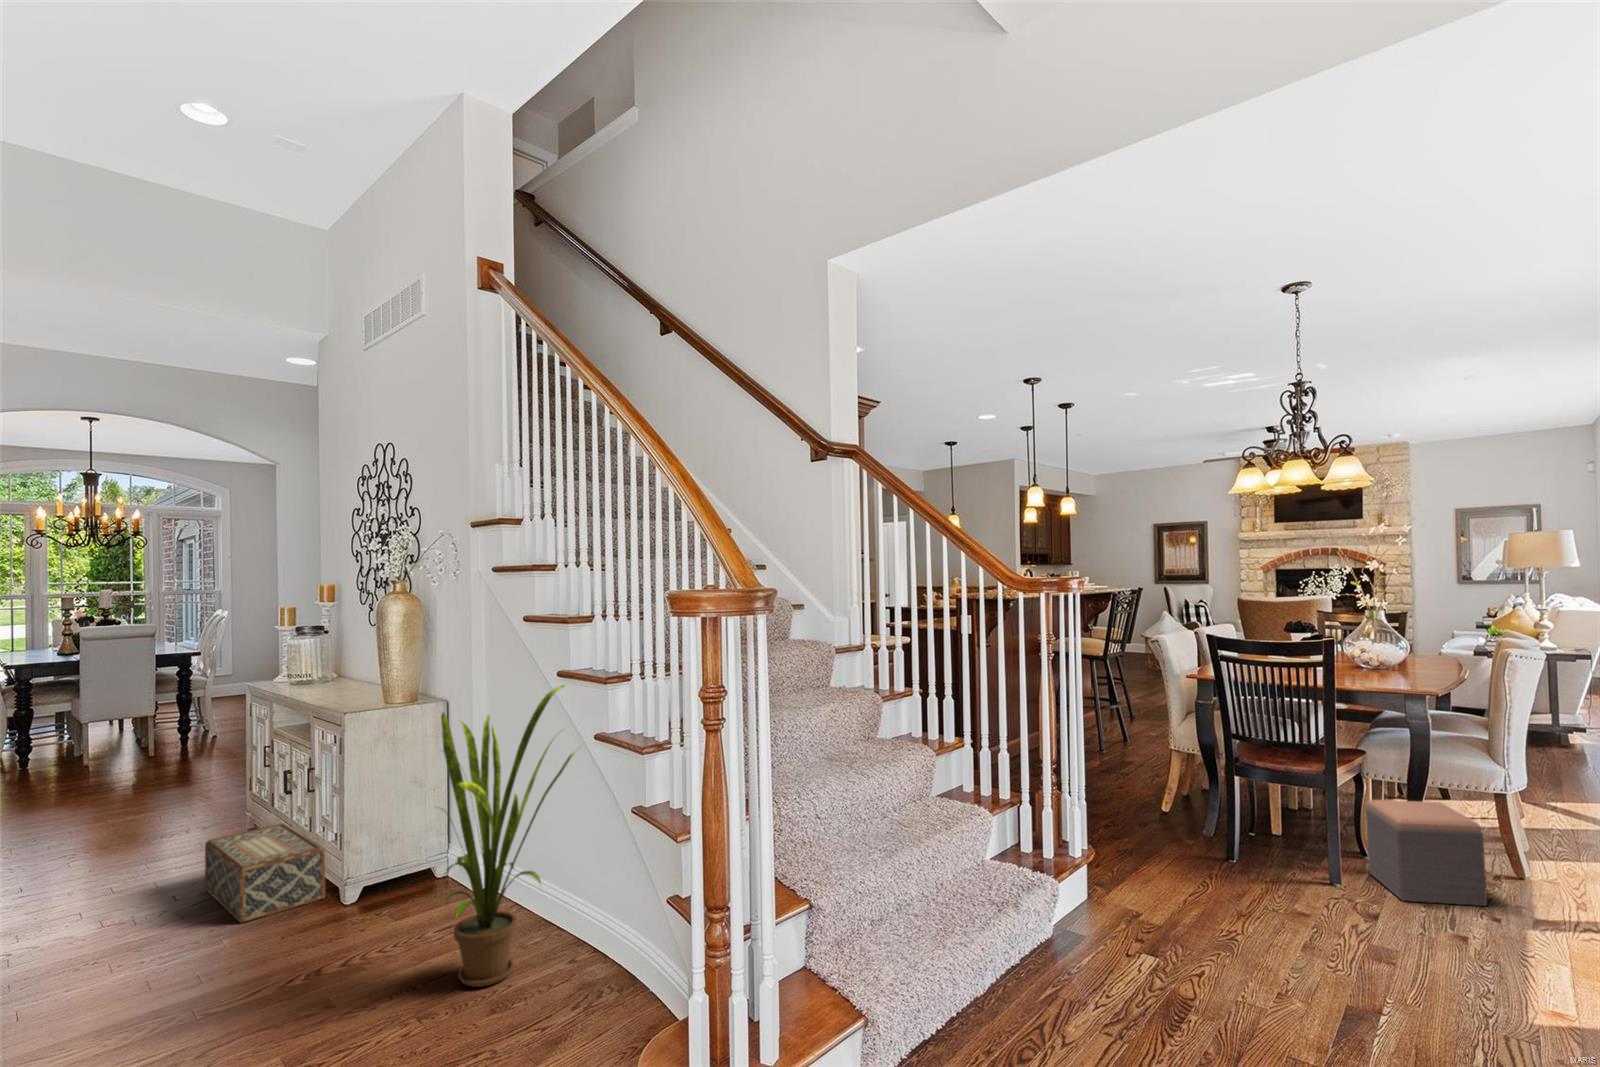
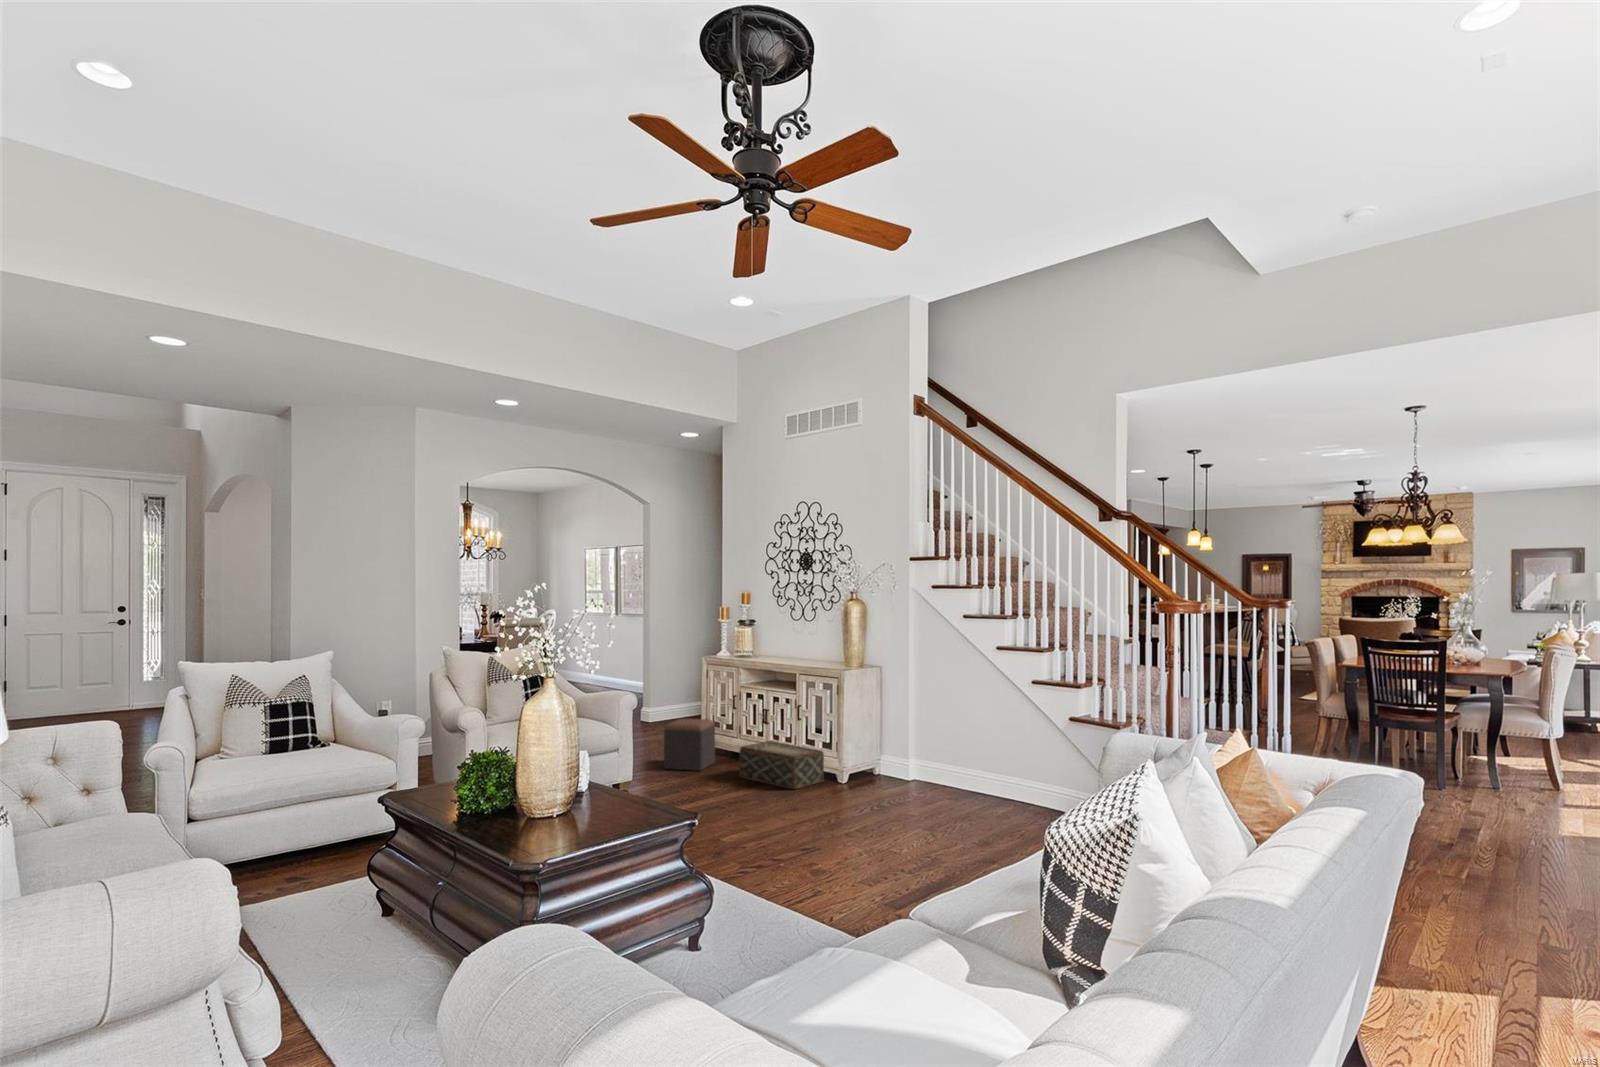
house plant: present [441,685,577,987] -> none [944,651,1026,812]
footstool: present [1366,800,1487,906] -> present [664,719,715,771]

